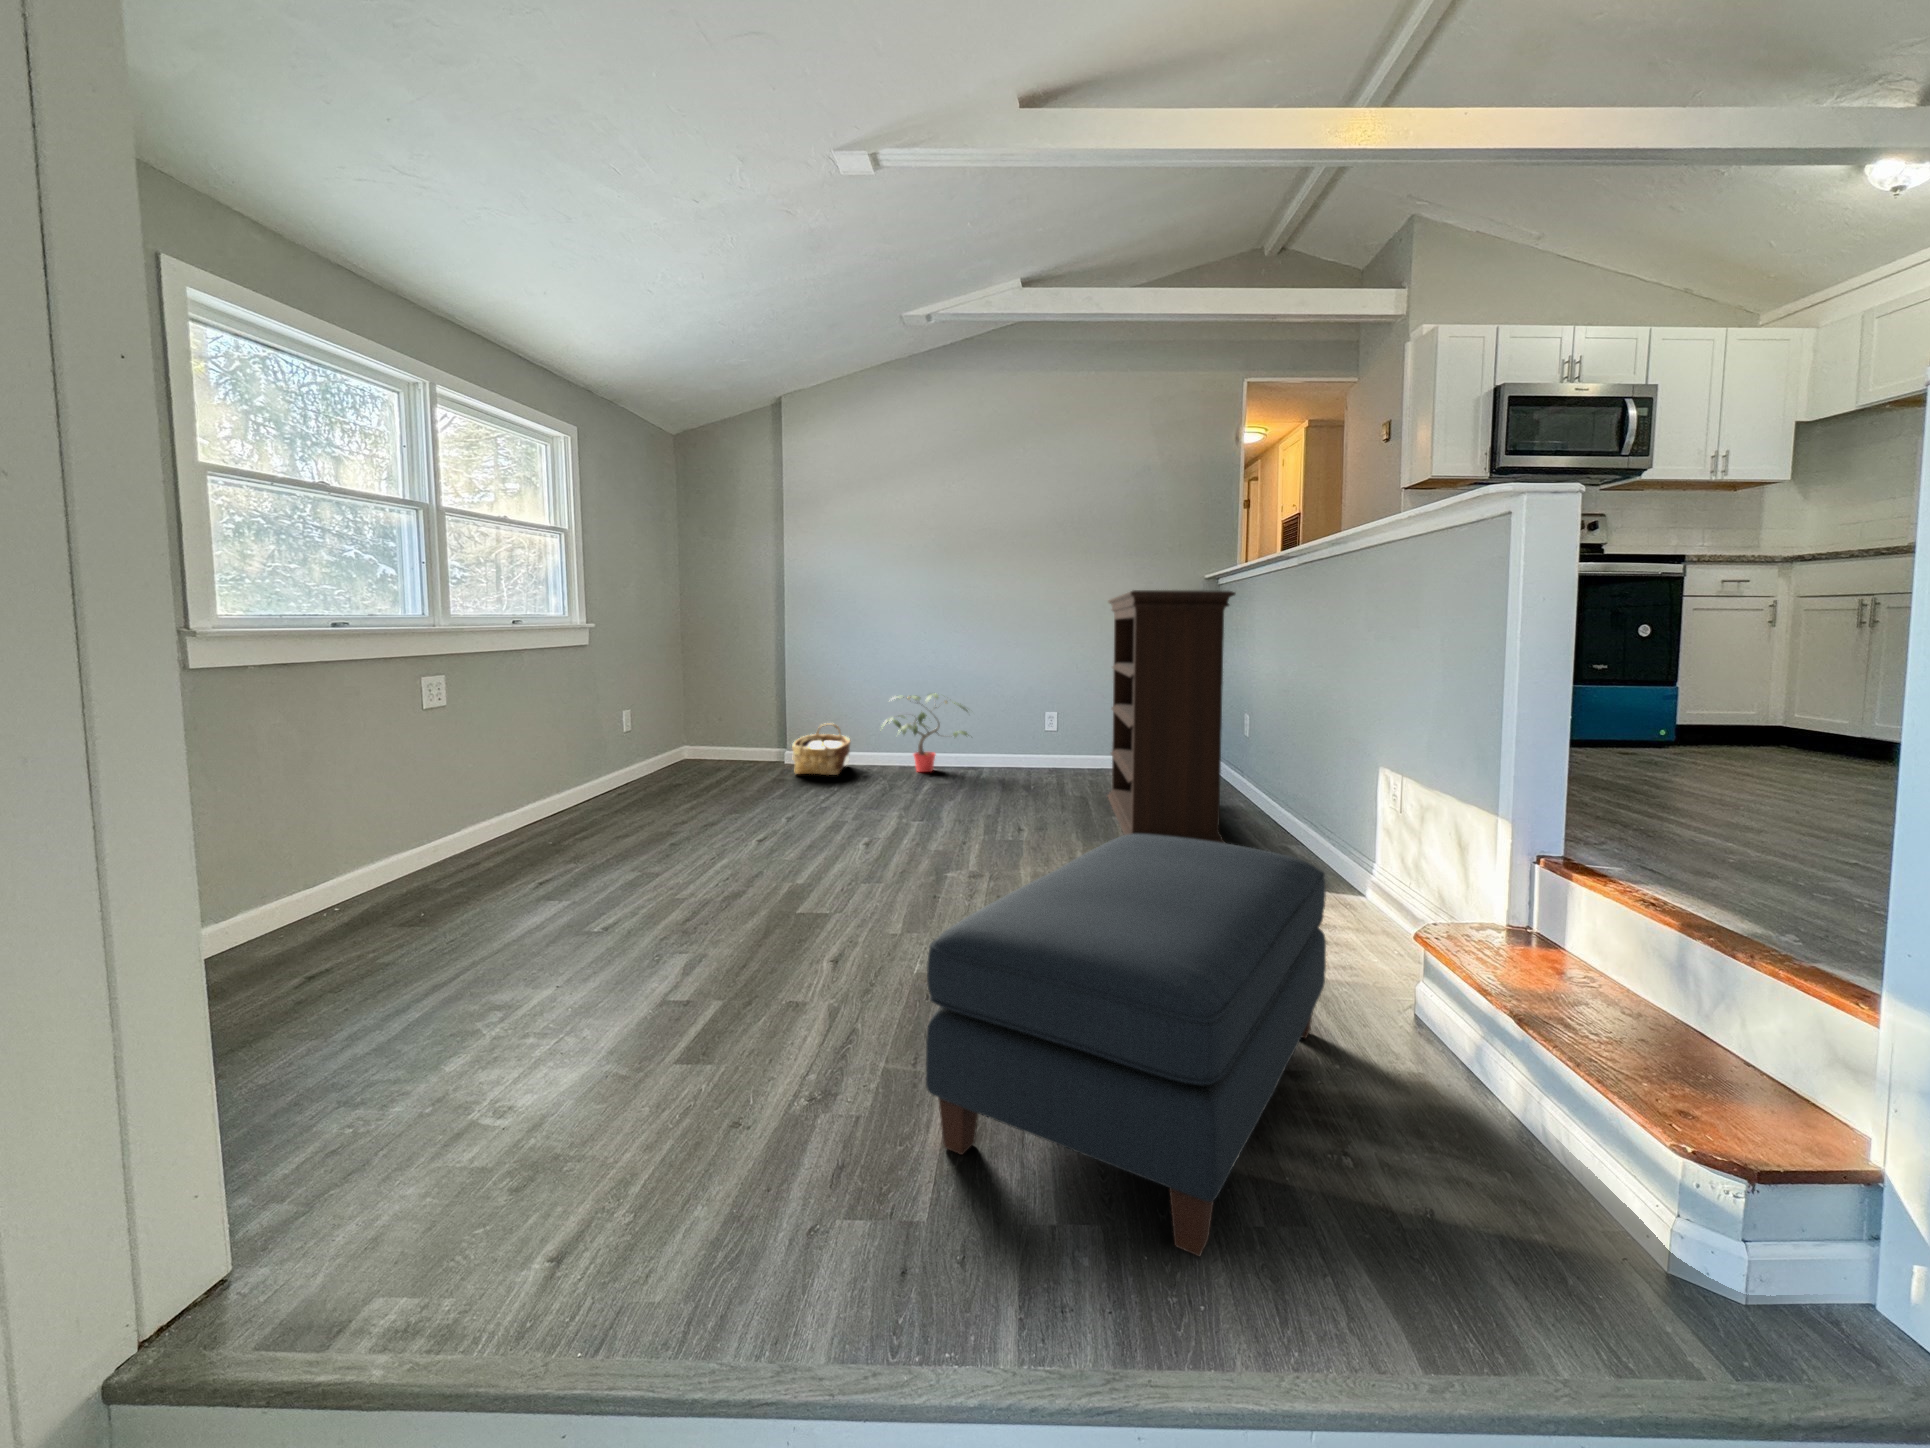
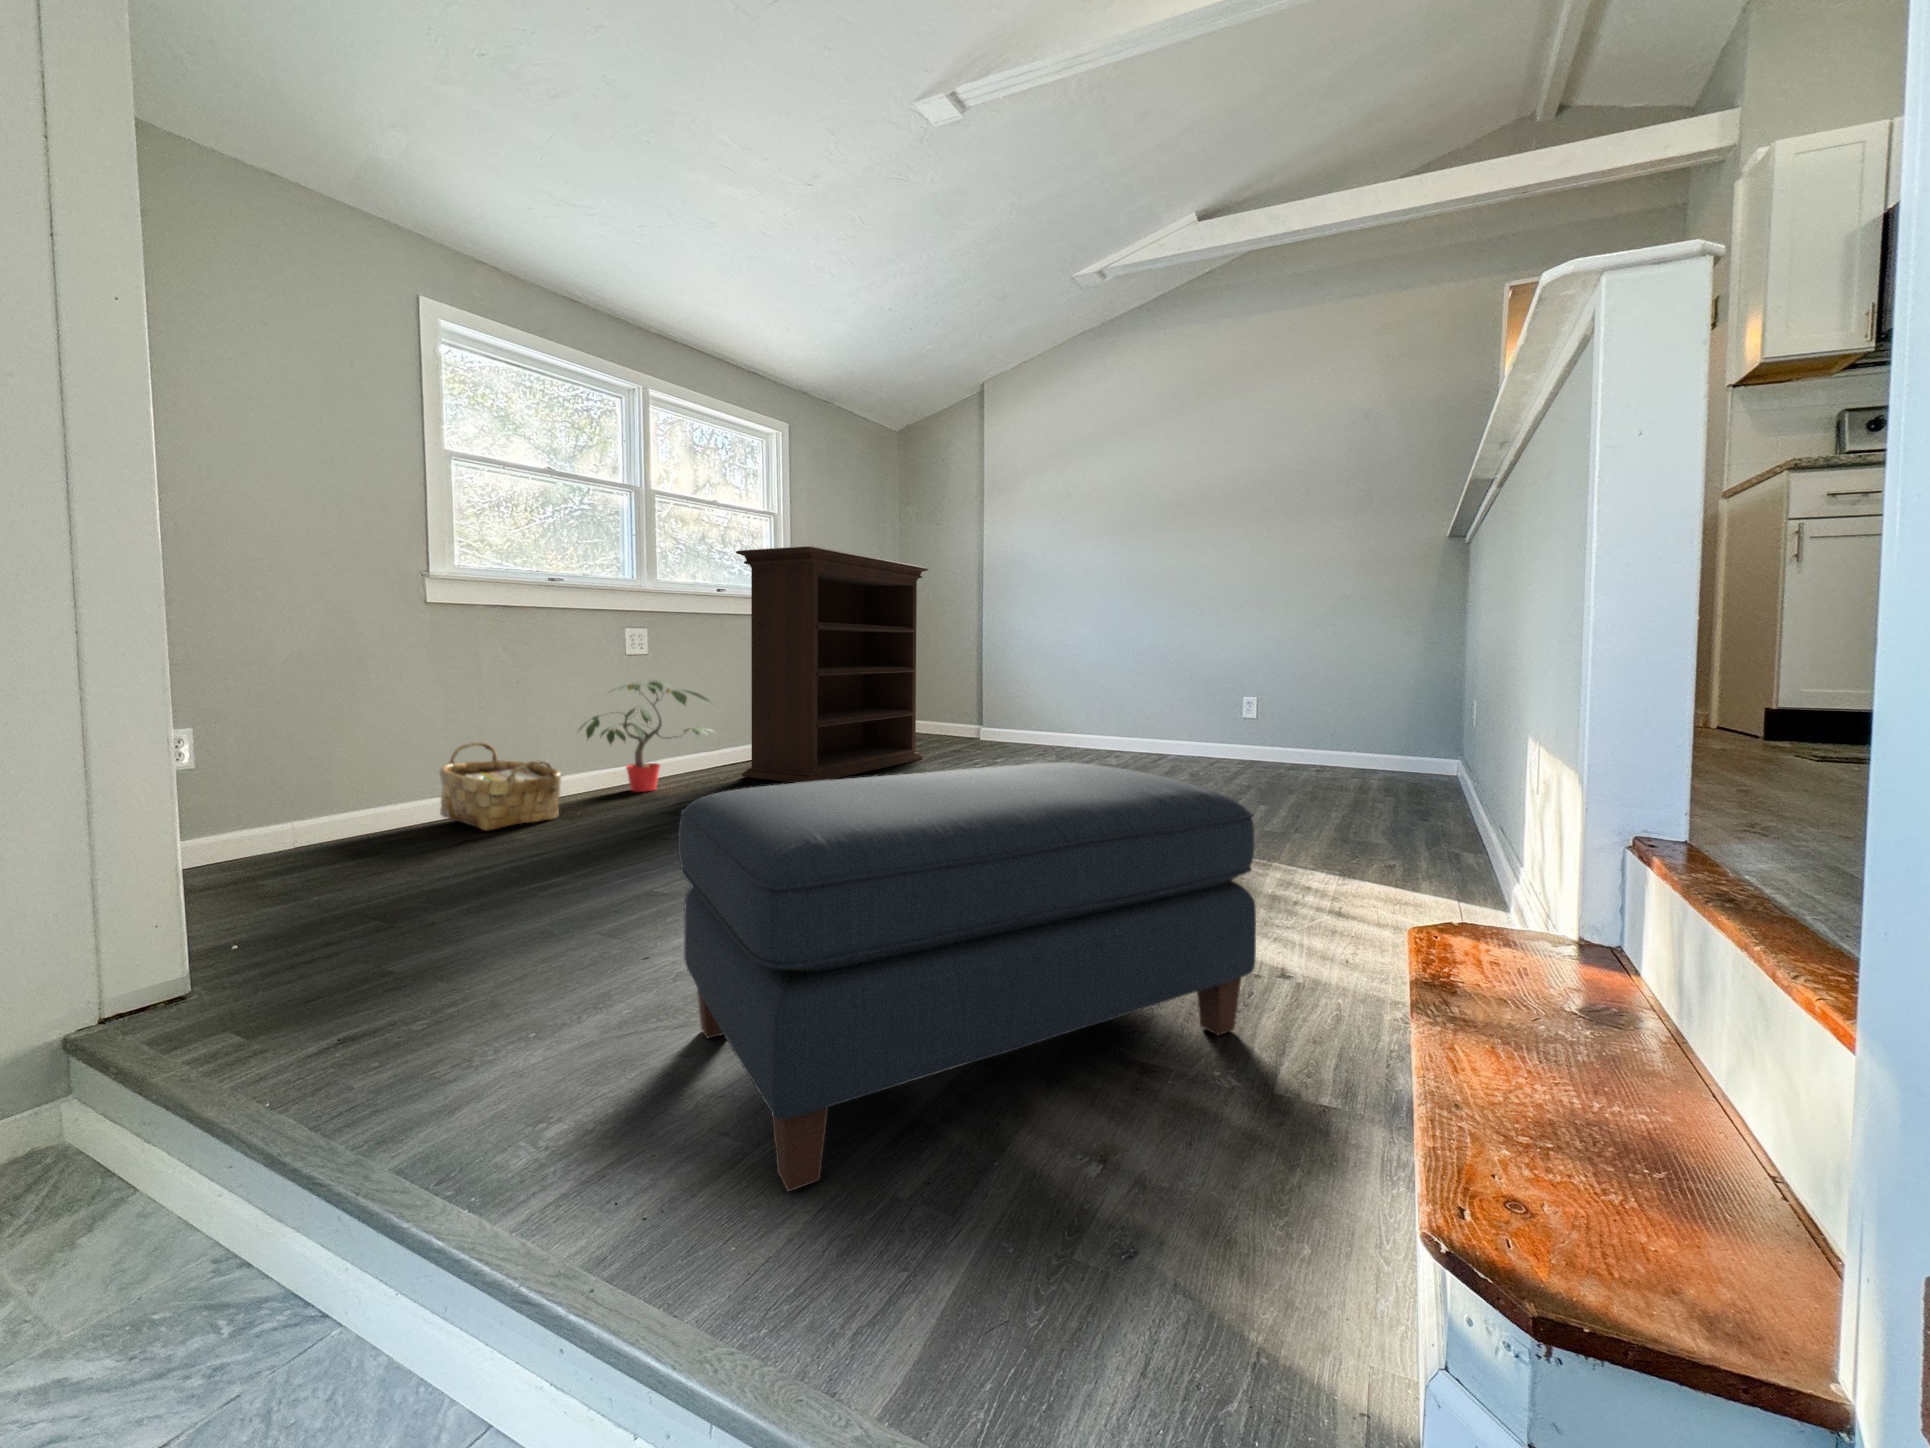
bookshelf: present [1108,590,1235,843] -> present [736,546,928,783]
potted plant: present [882,693,968,772] -> present [580,680,710,792]
woven basket: present [792,723,850,775] -> present [440,742,561,831]

